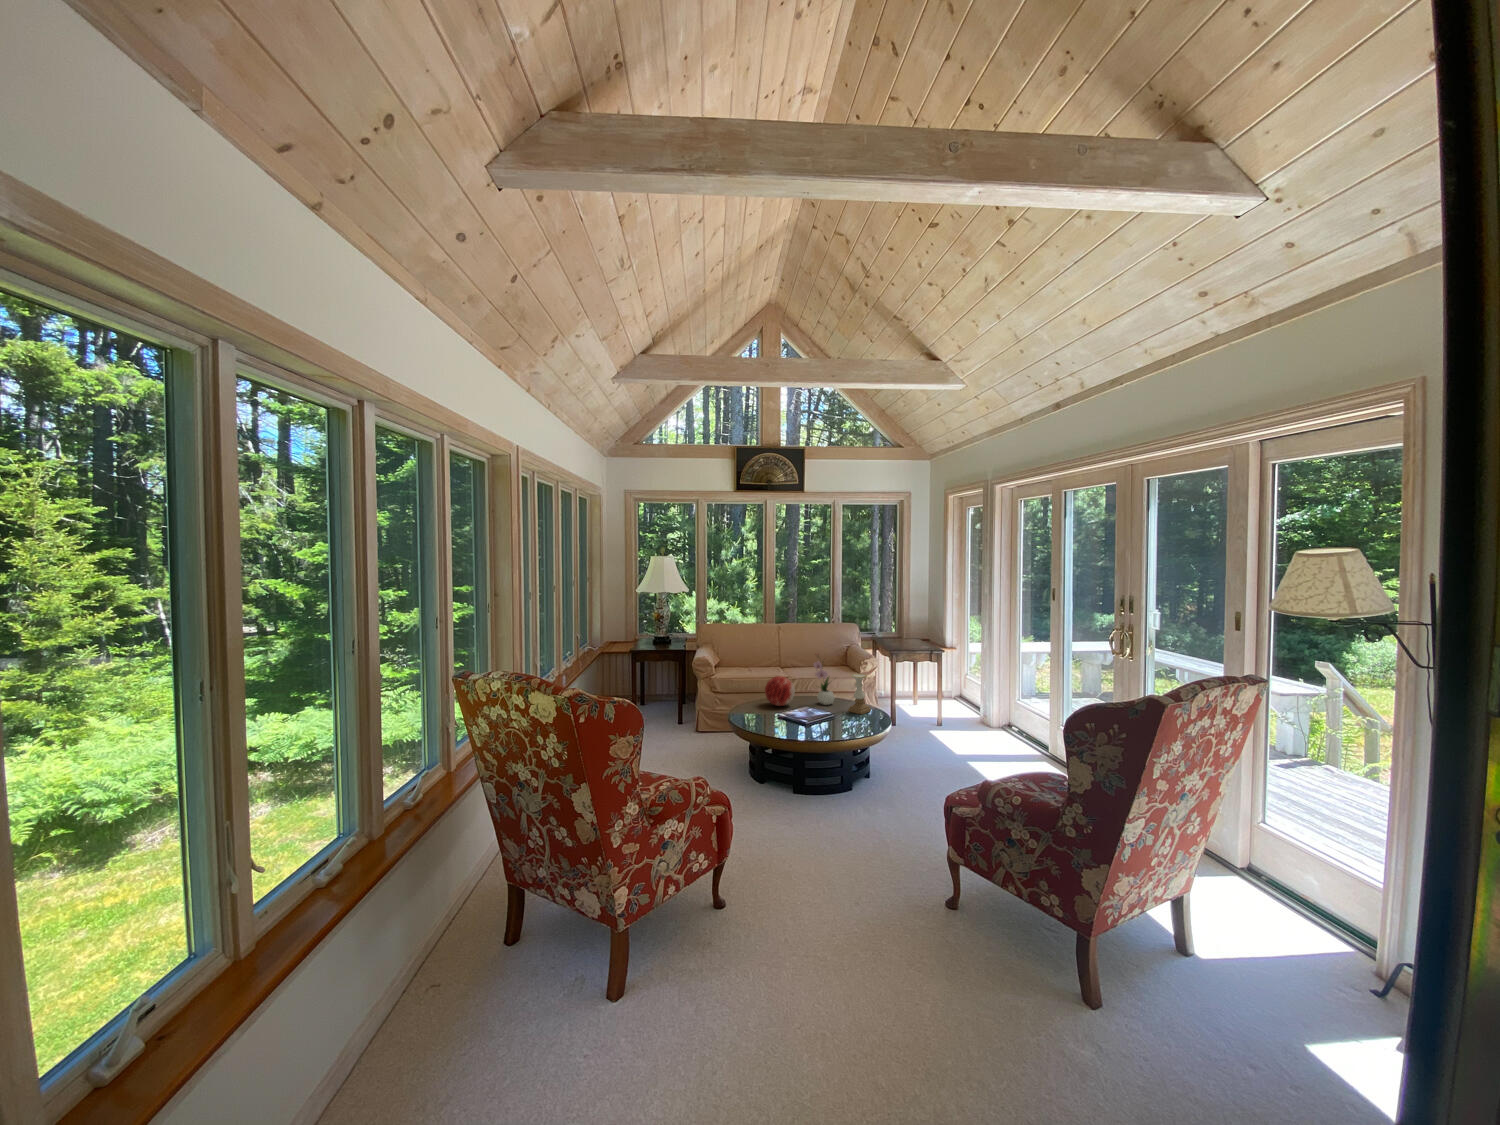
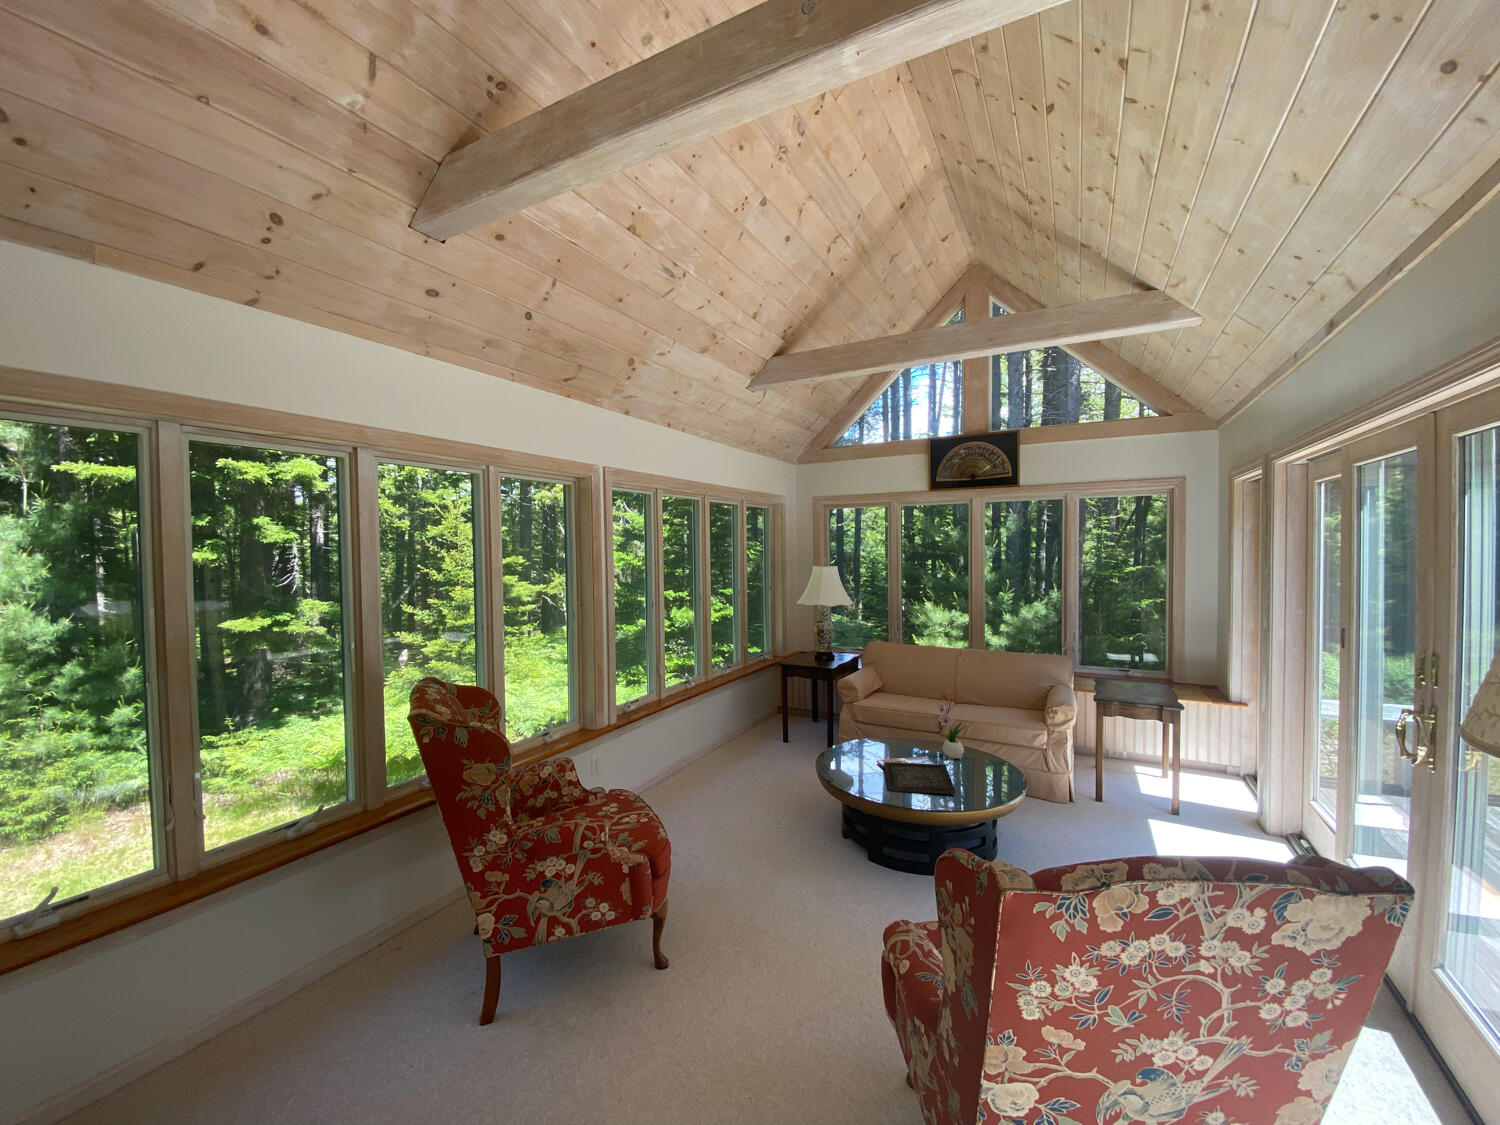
candle holder: present [848,674,871,714] -> none [969,727,999,781]
decorative orb: present [765,676,795,706] -> none [874,713,911,750]
tray: none [789,708,860,731] -> present [885,762,955,794]

